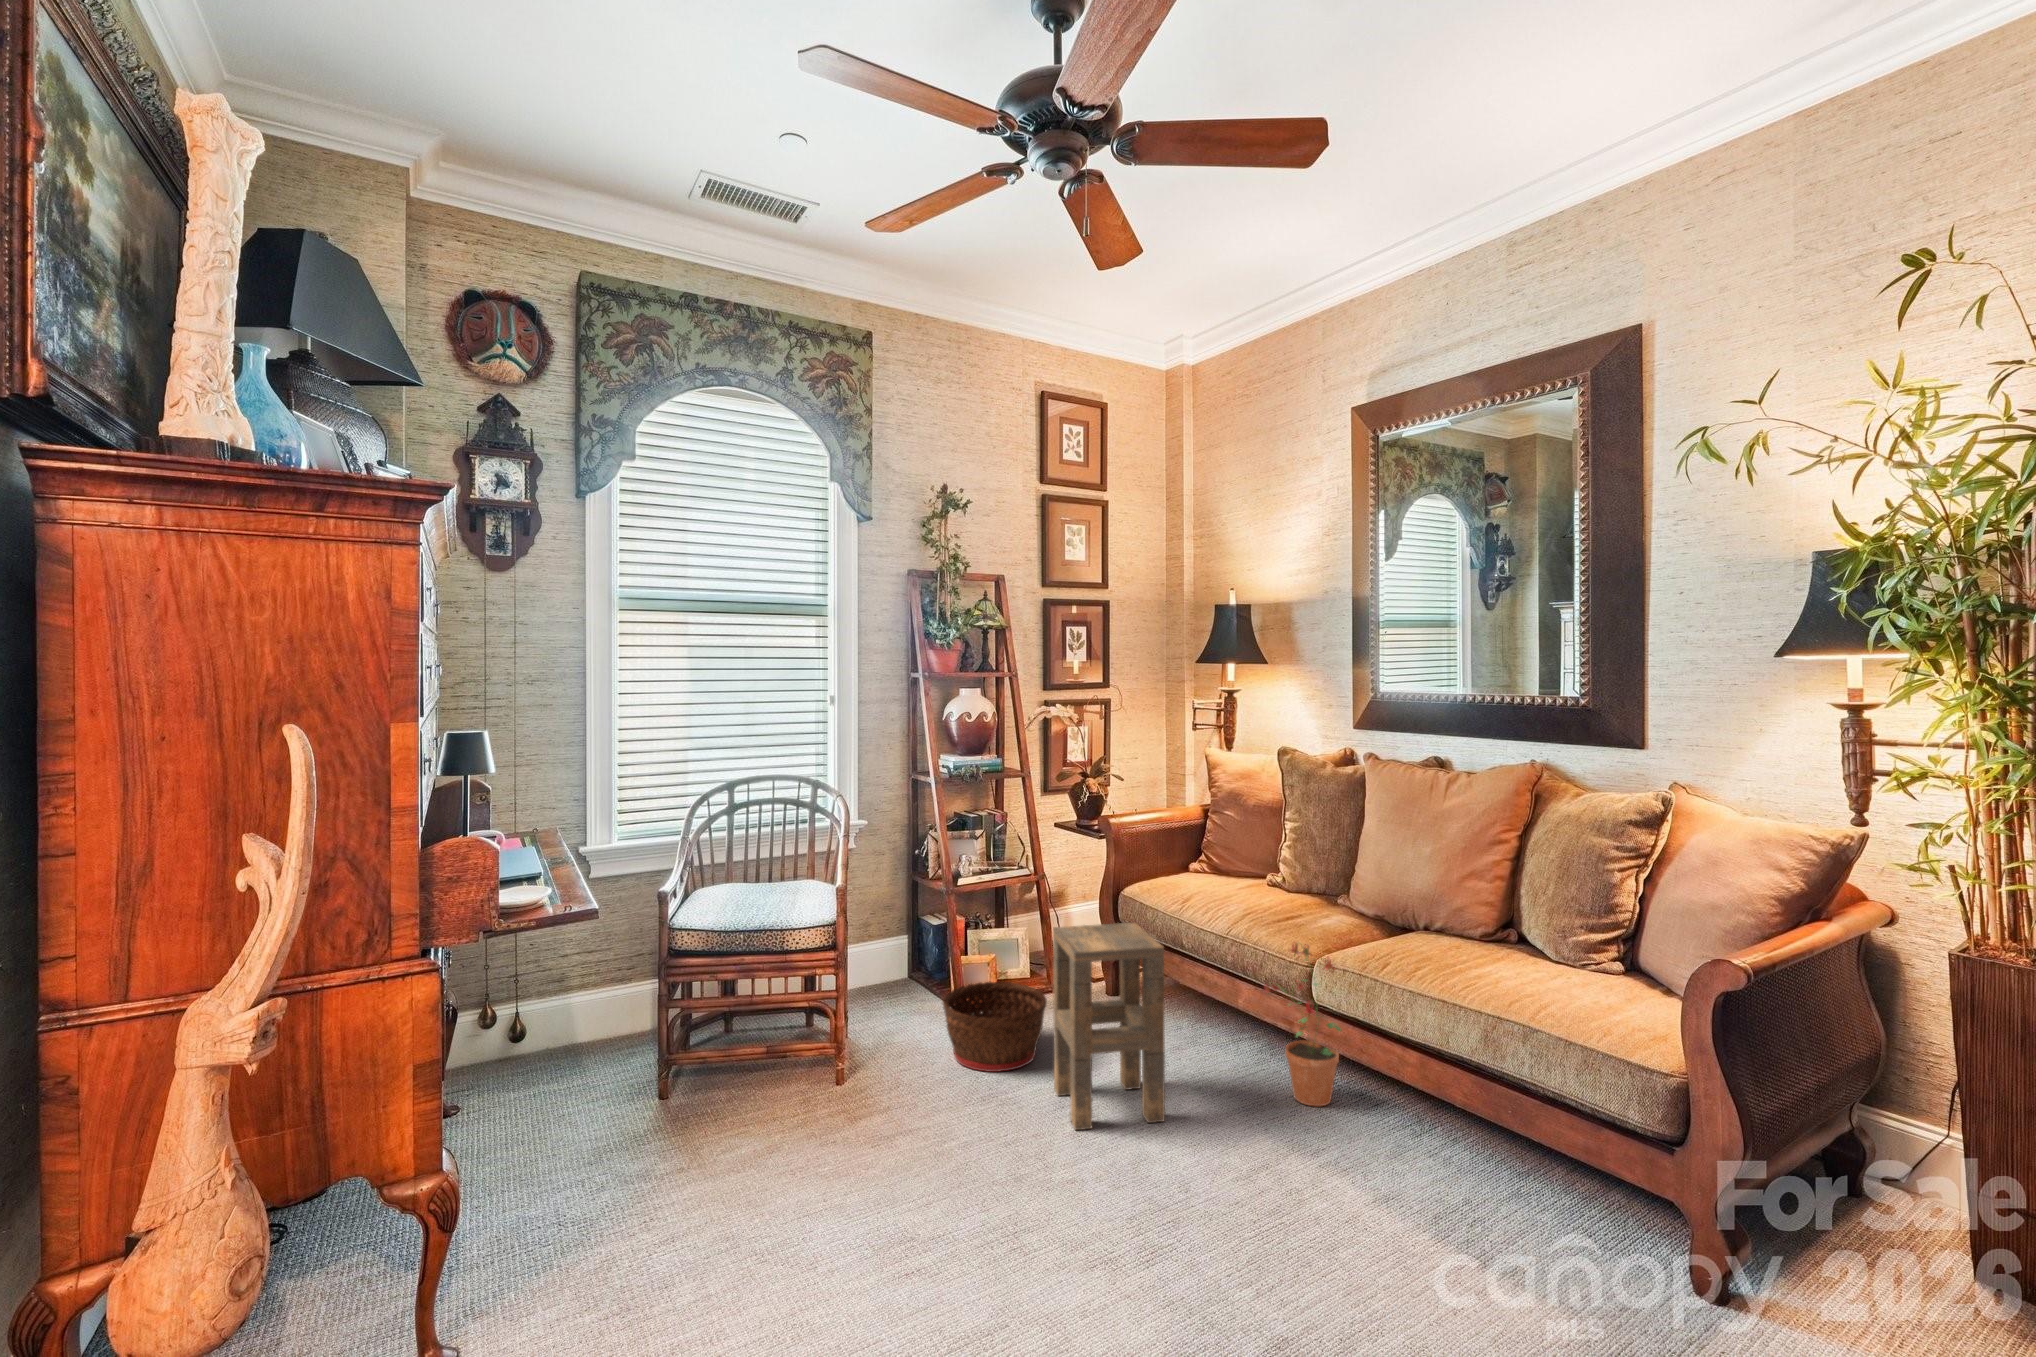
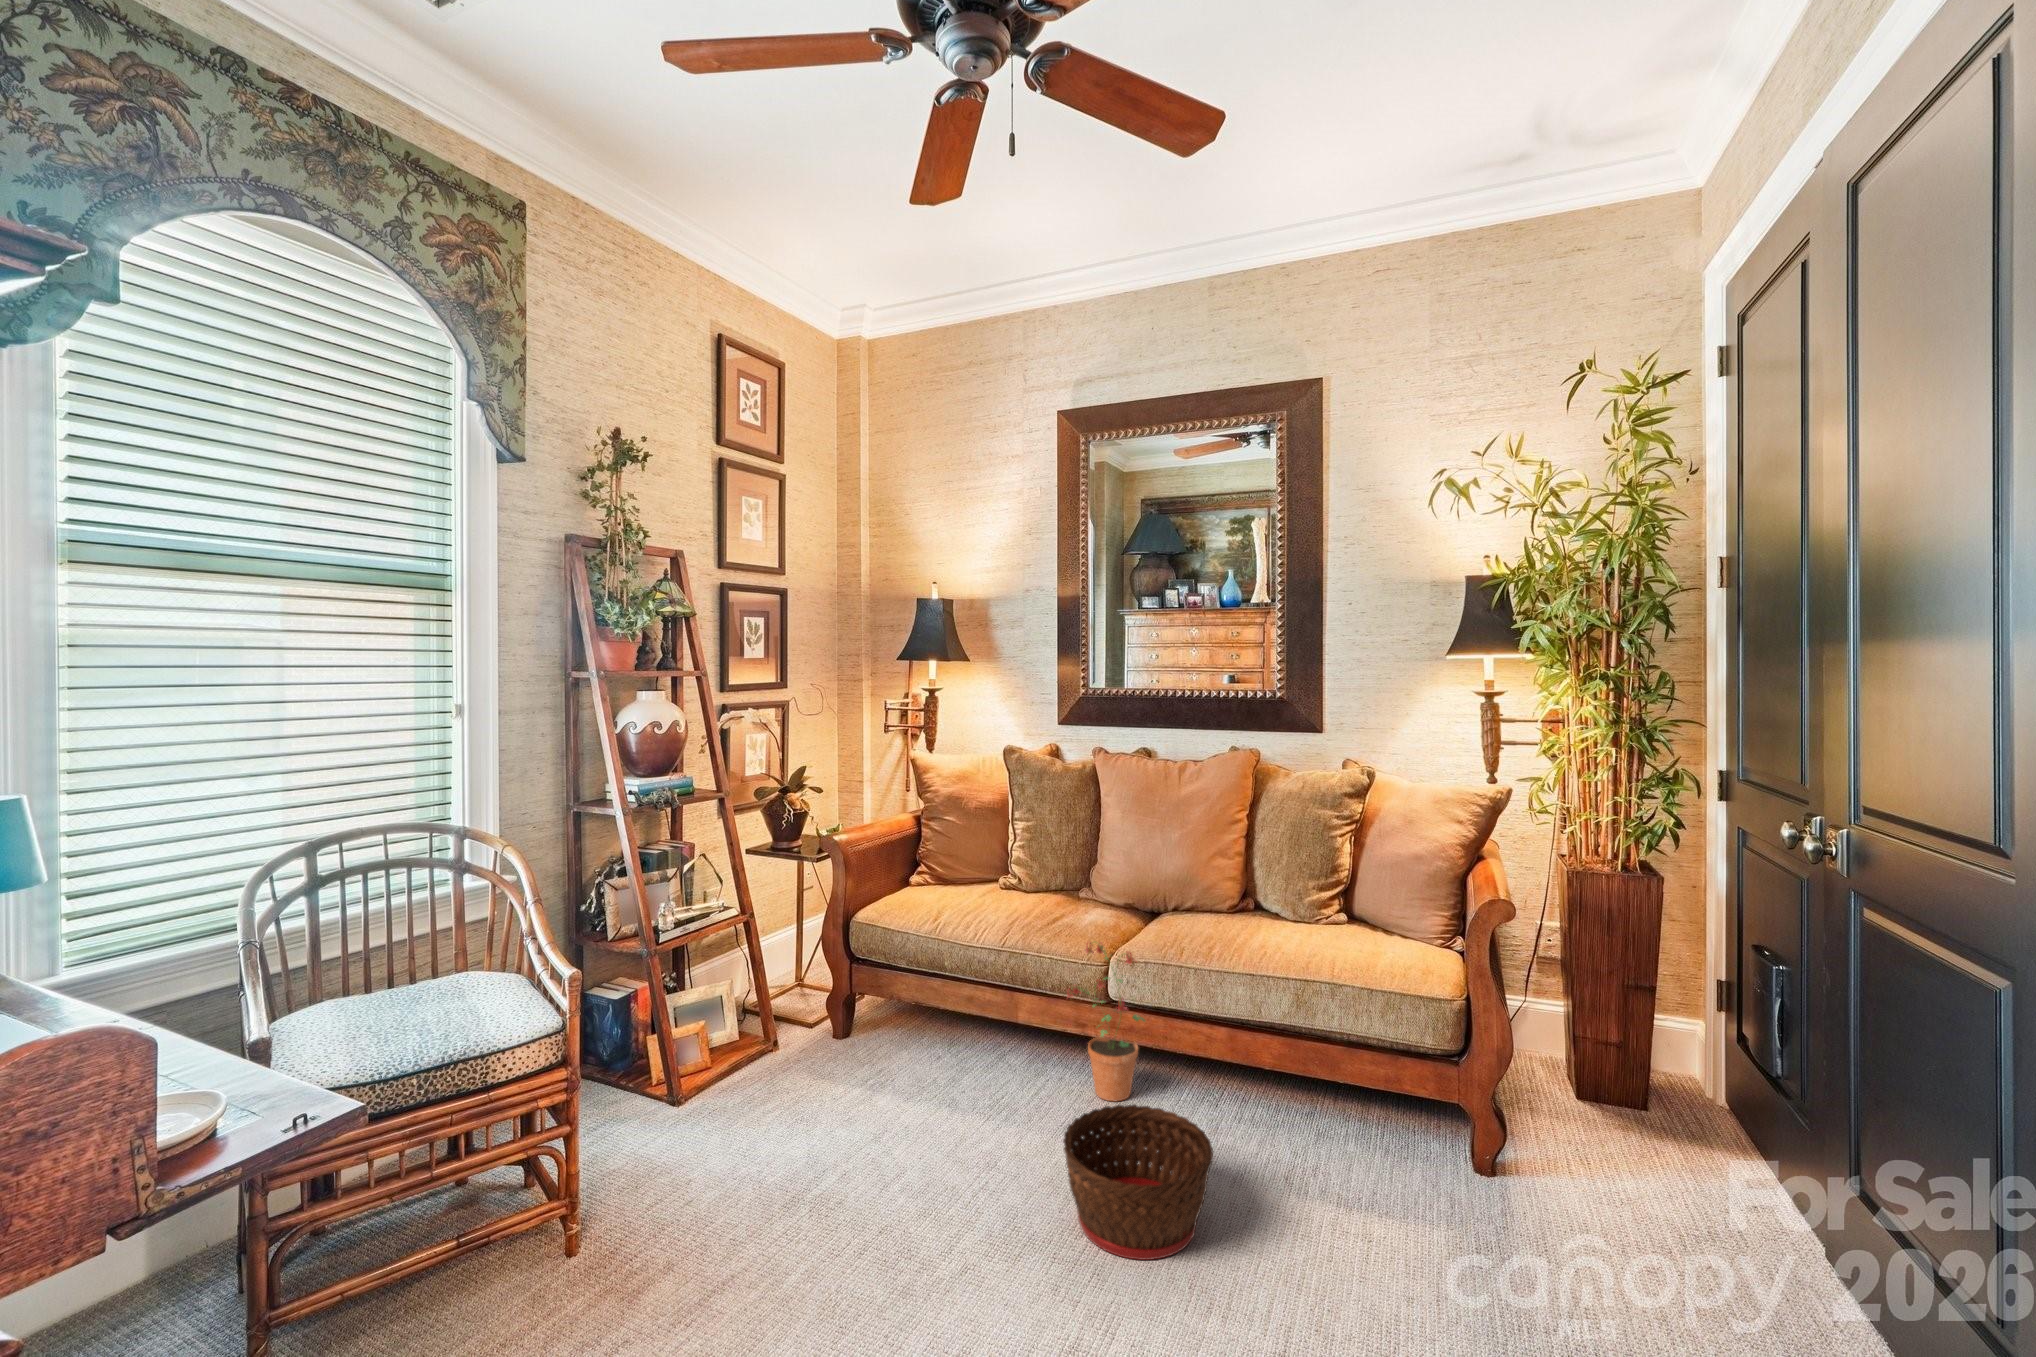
side table: present [1053,922,1165,1130] -> none [870,951,1014,1210]
basket: present [943,981,1047,1072] -> present [1063,1105,1213,1260]

